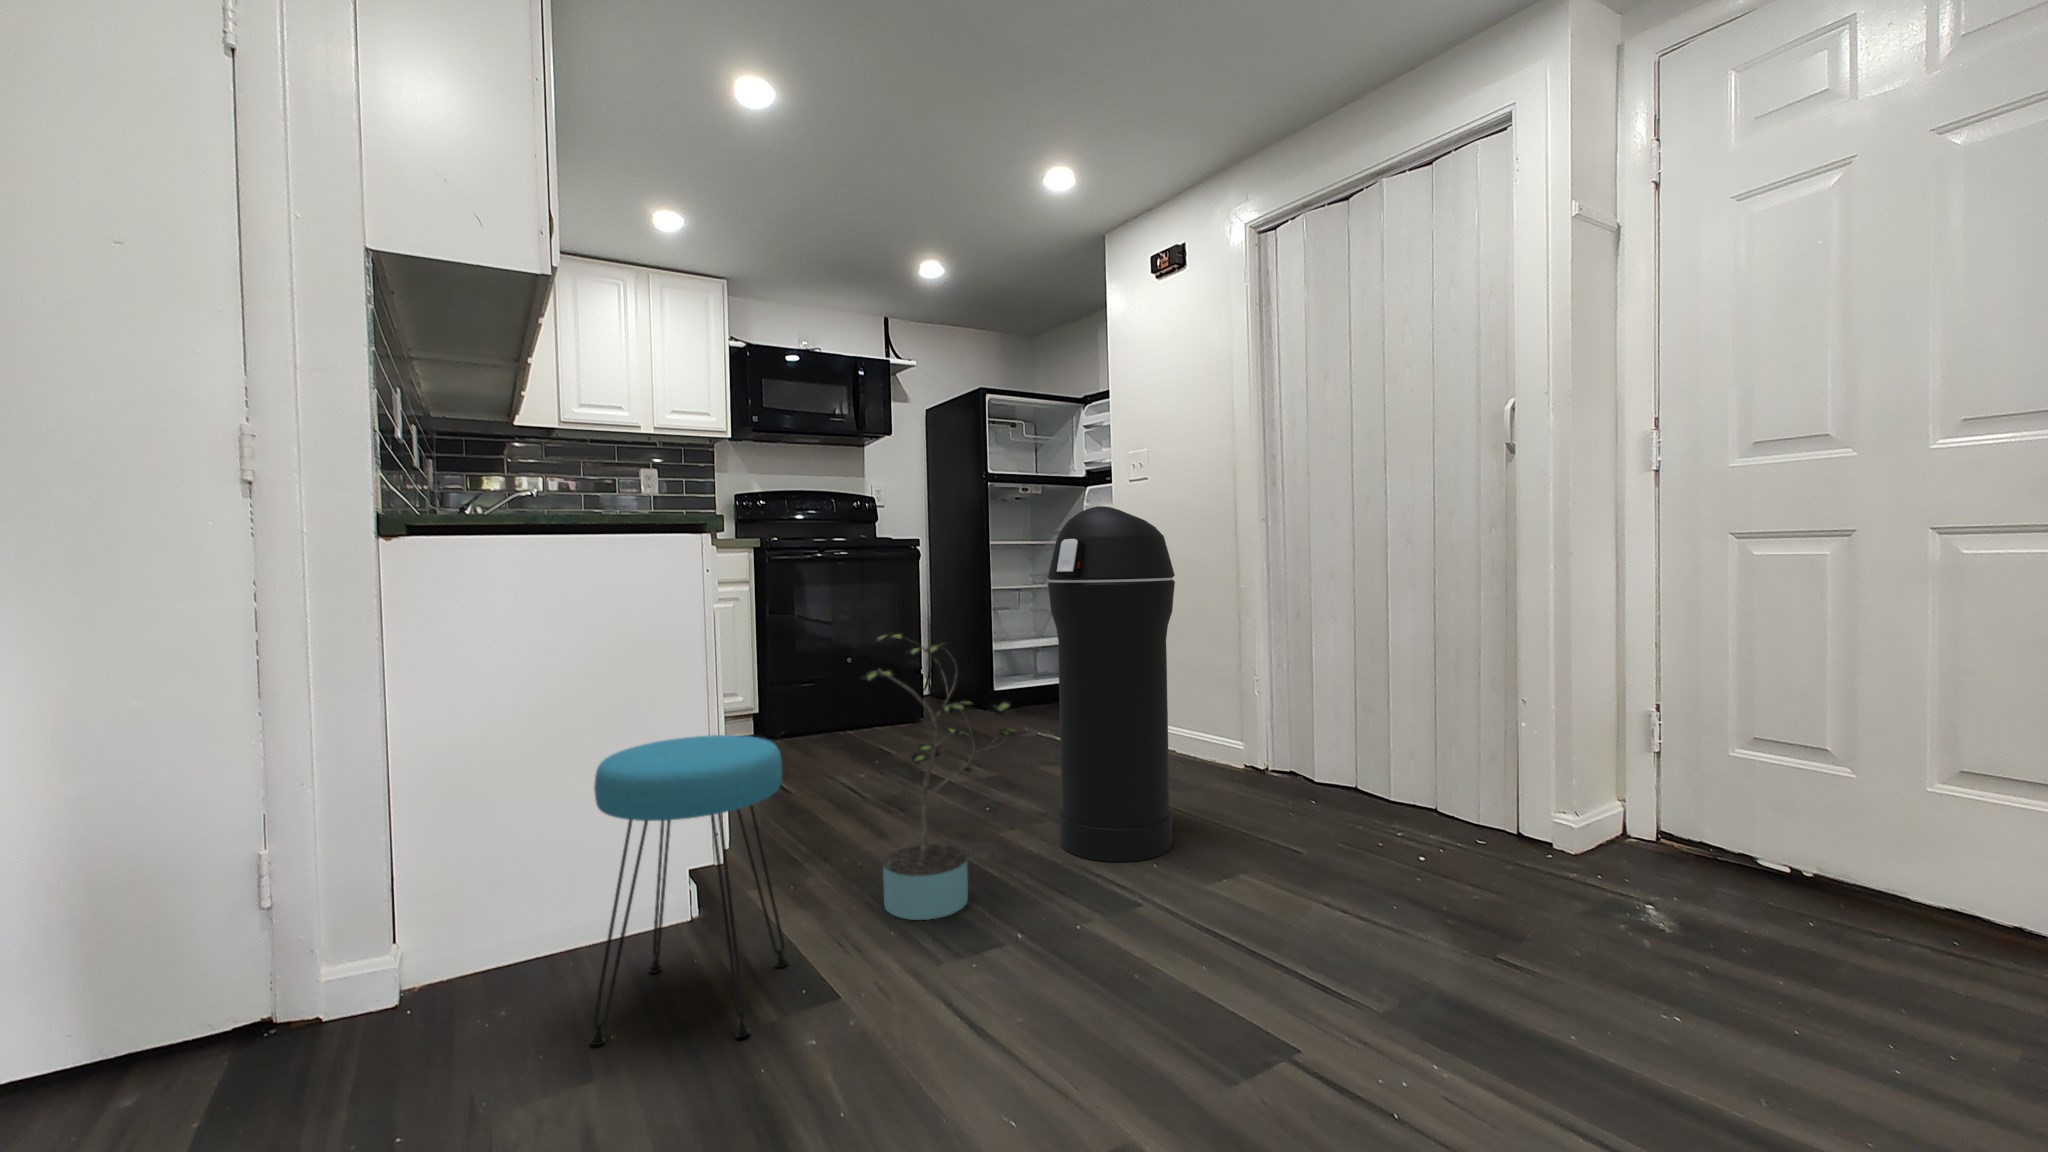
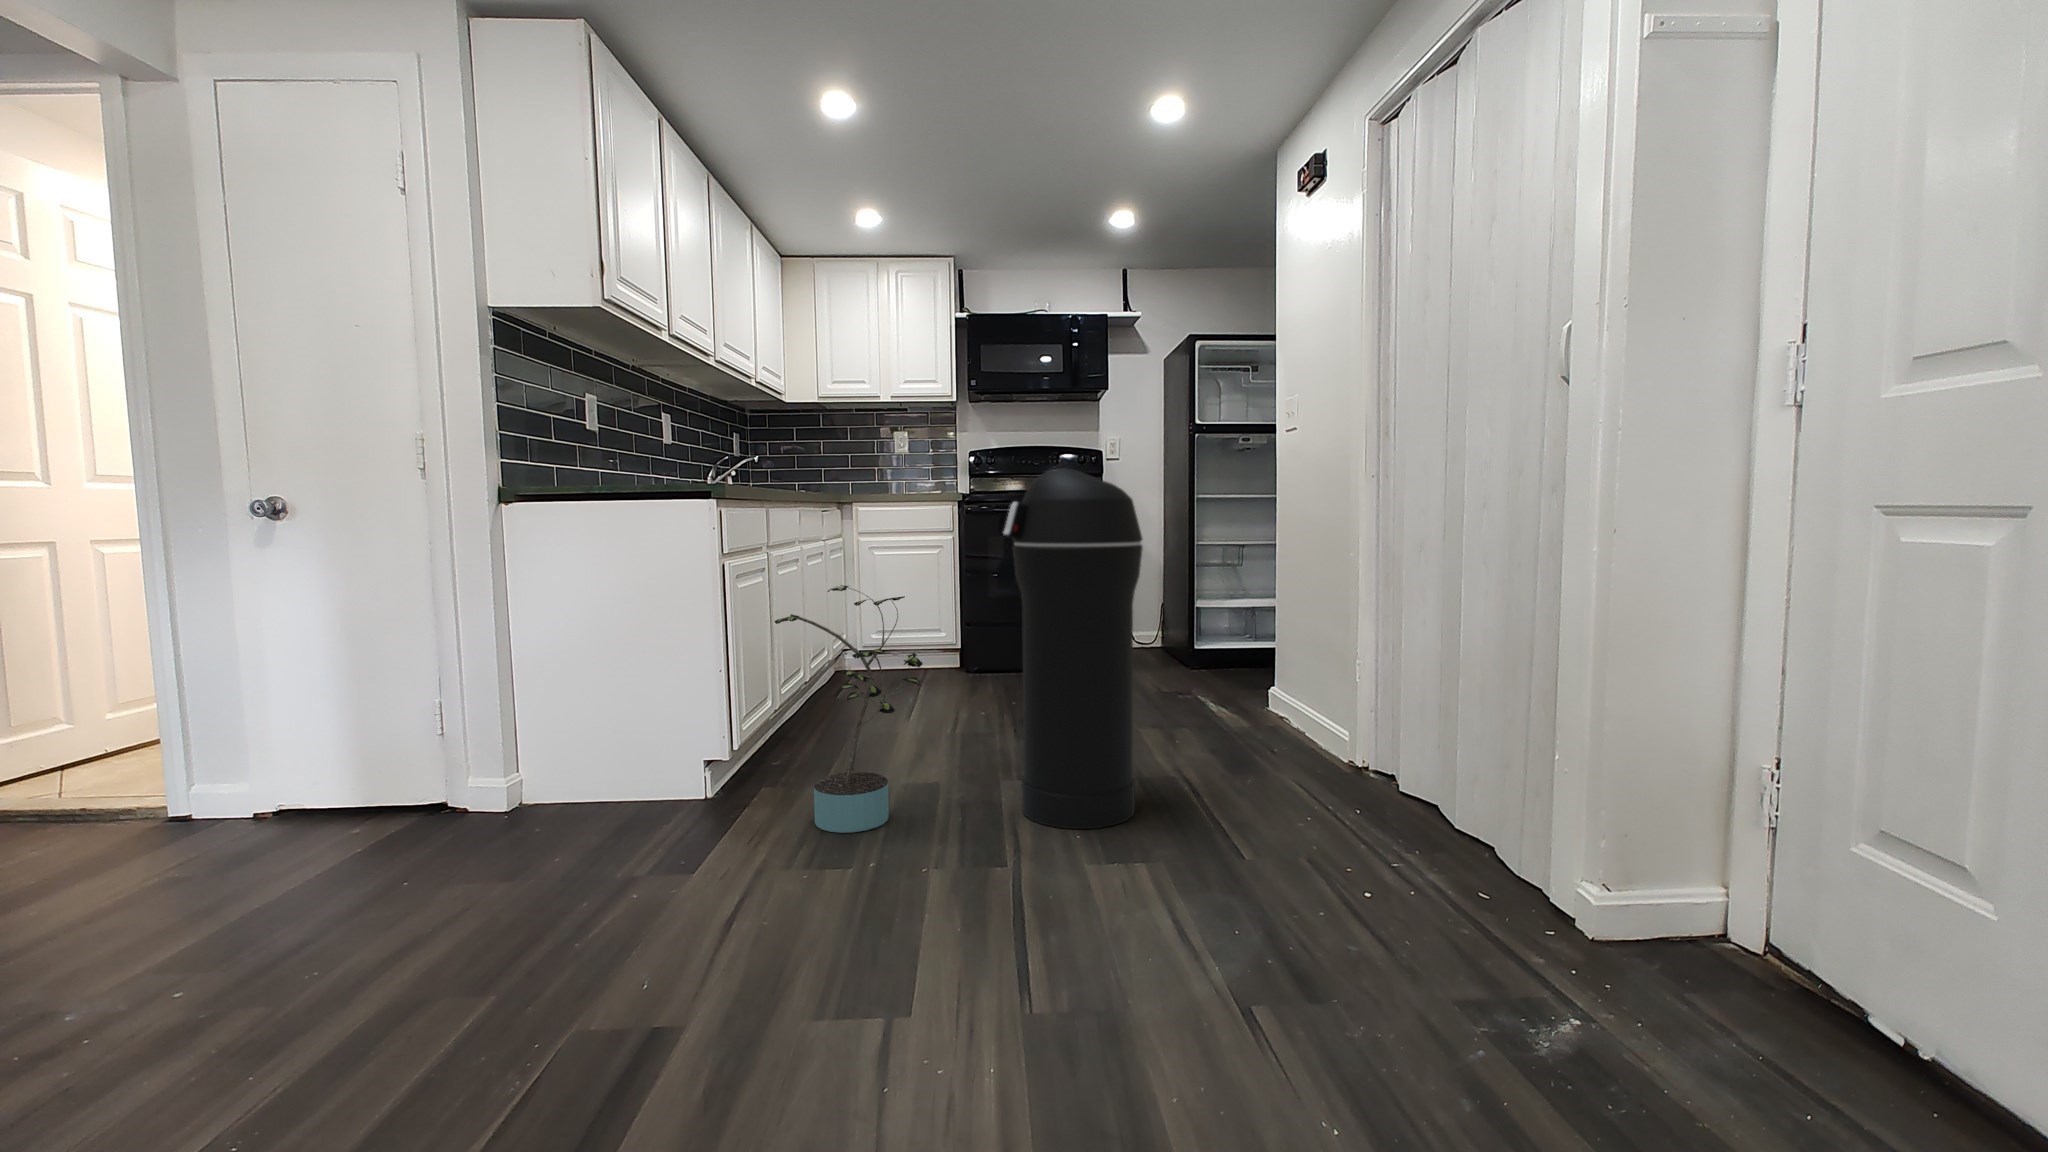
stool: present [590,735,788,1045] -> none [546,654,706,870]

